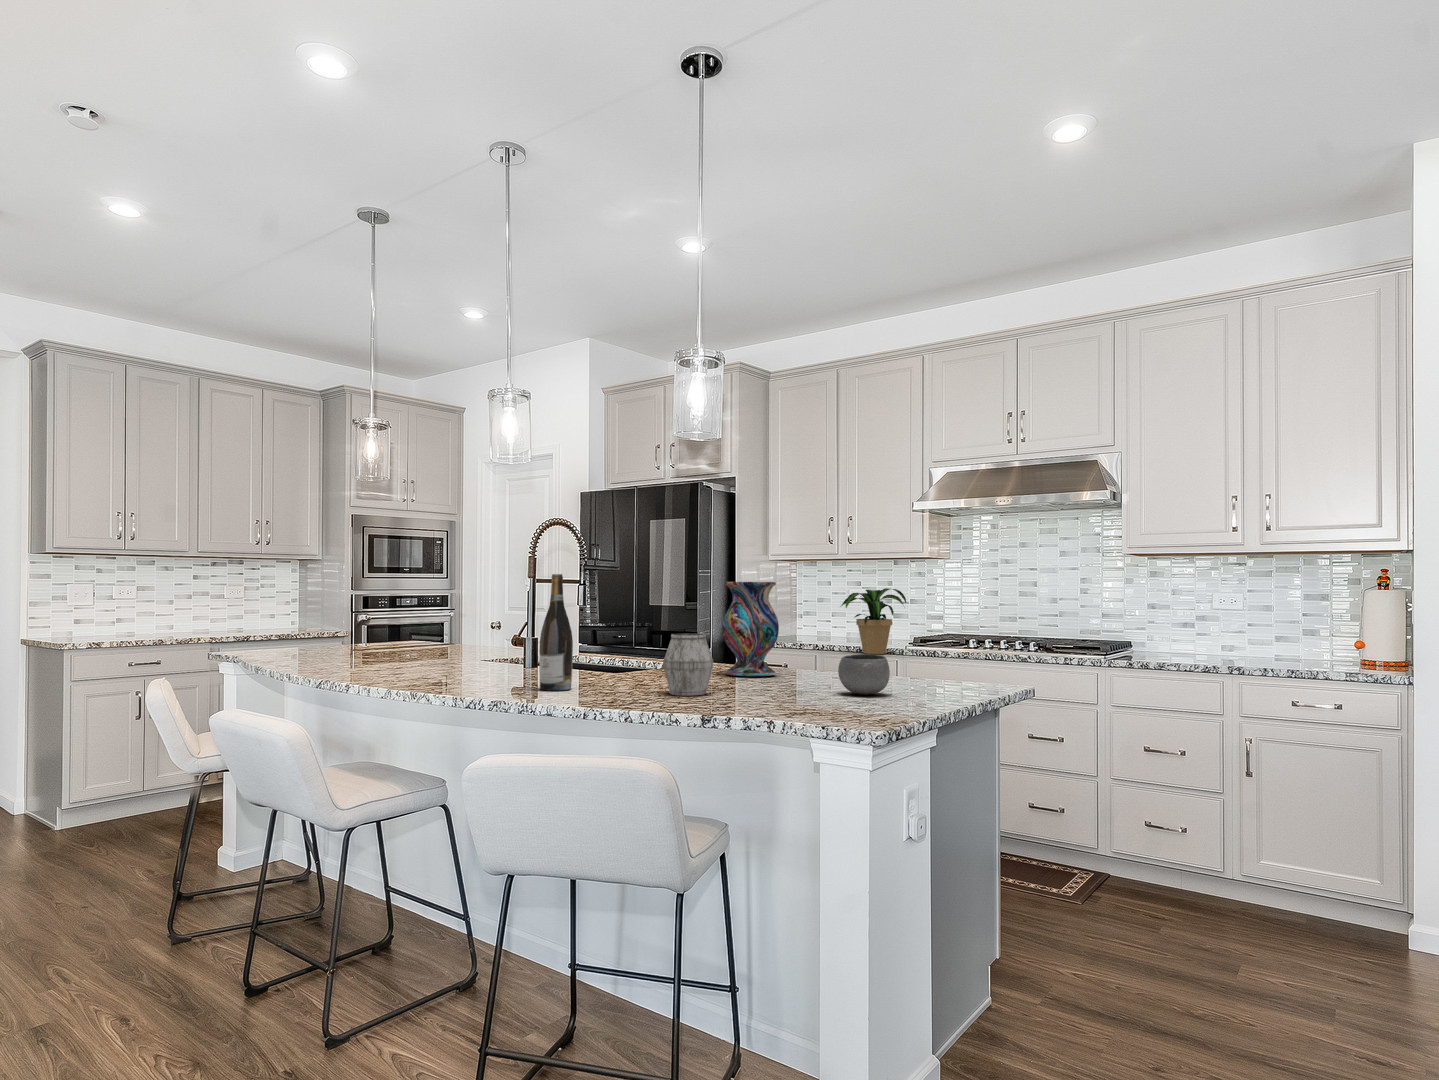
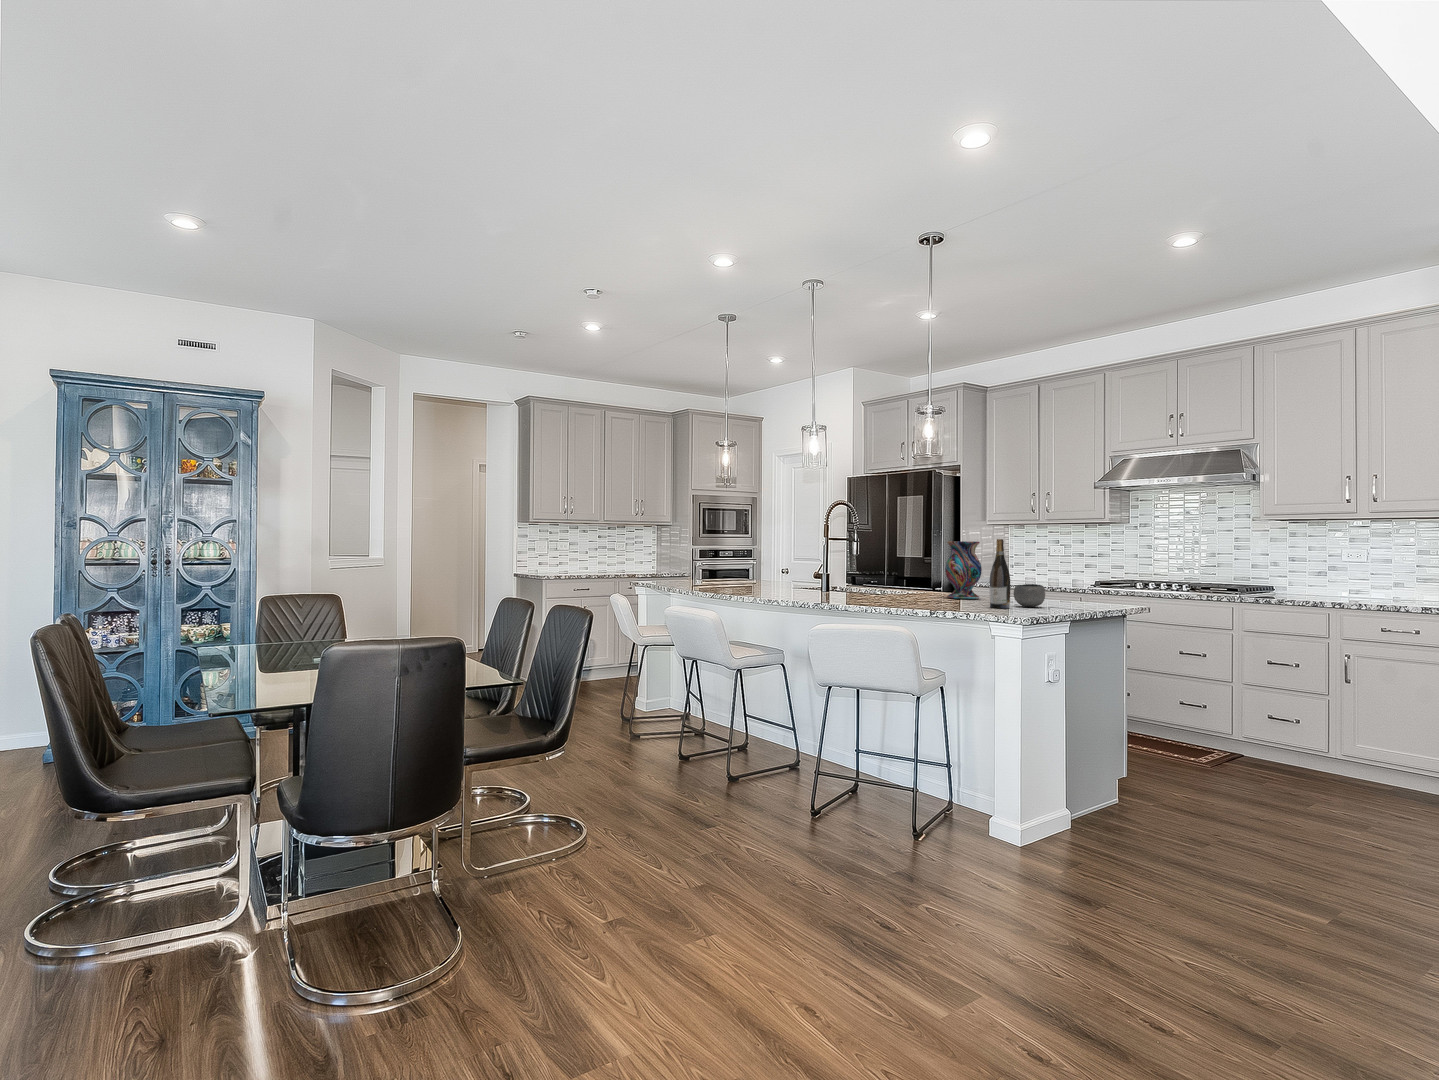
wine bottle: present [539,574,573,691] -> present [990,539,1010,608]
potted plant: present [841,588,906,654] -> none [1035,546,1087,592]
mug: present [663,633,713,696] -> none [910,571,938,604]

